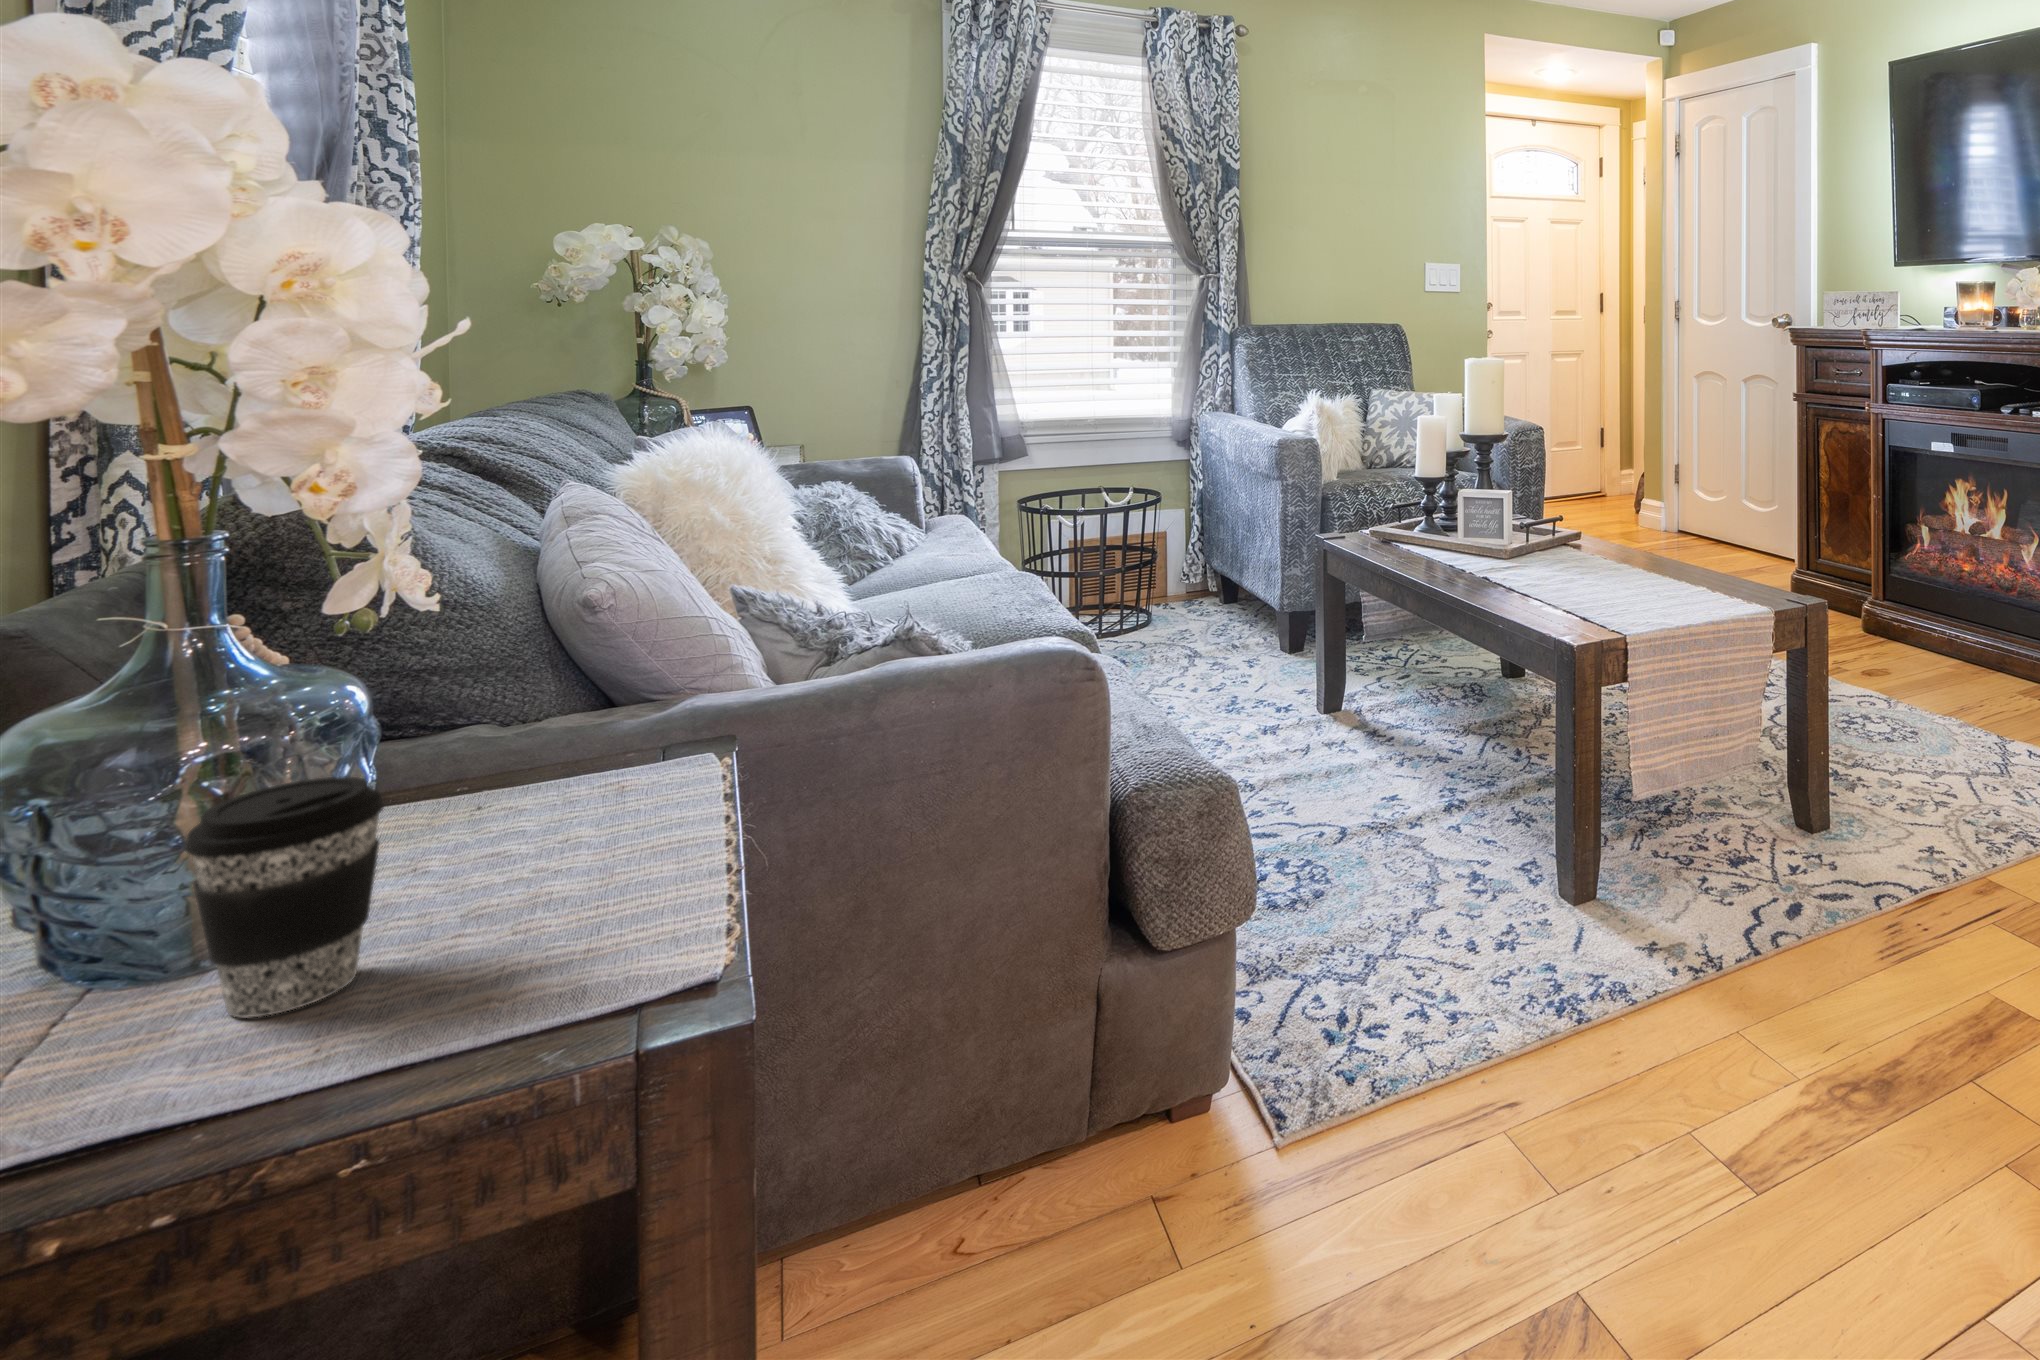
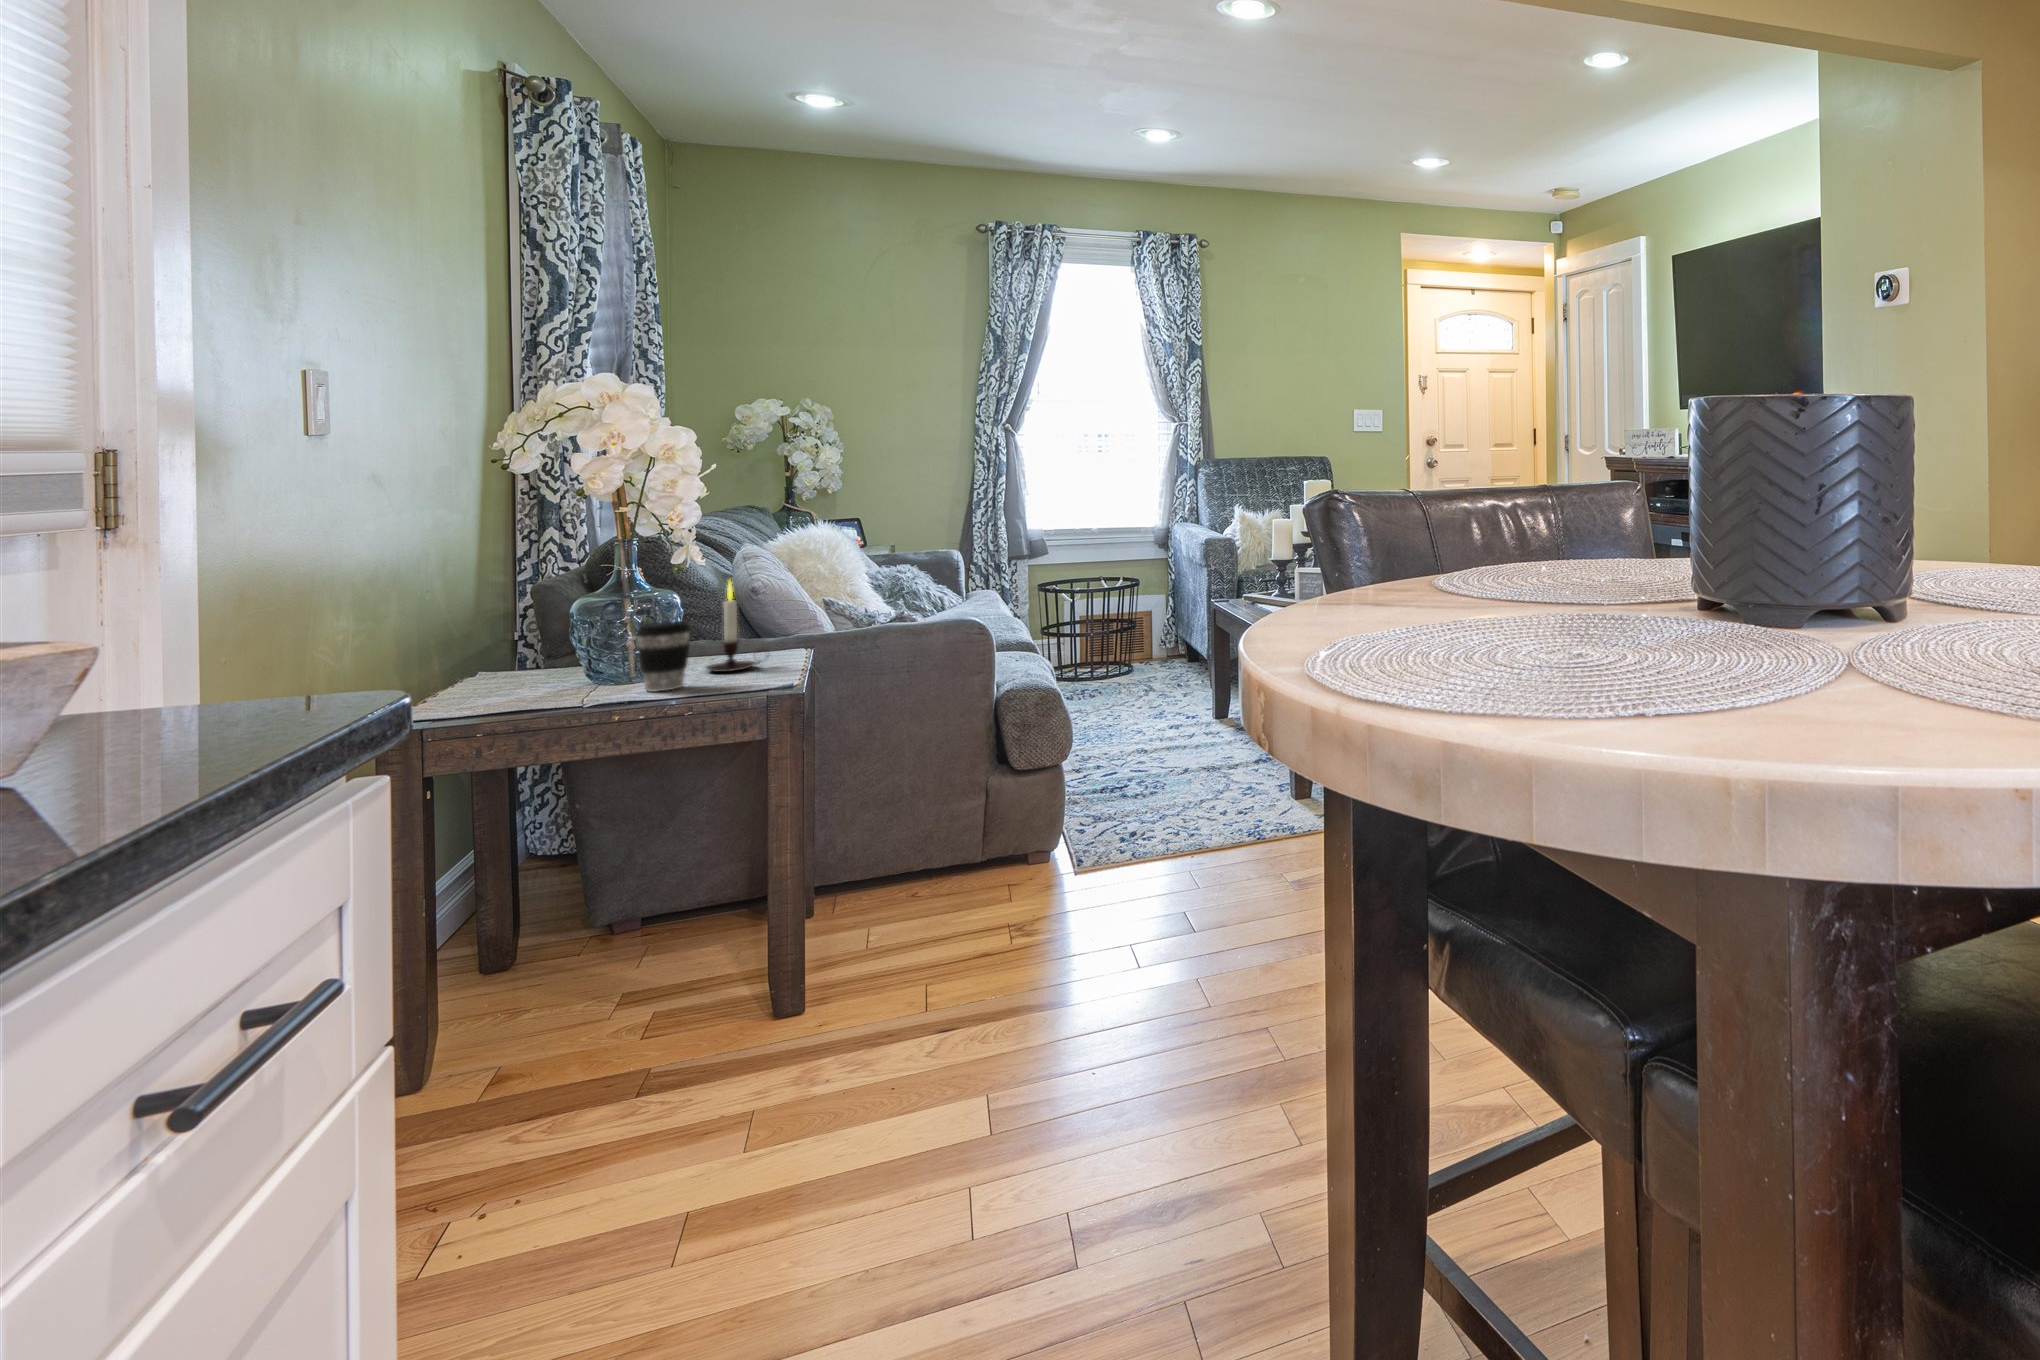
candle: none [440,620,623,878] -> present [706,581,766,672]

